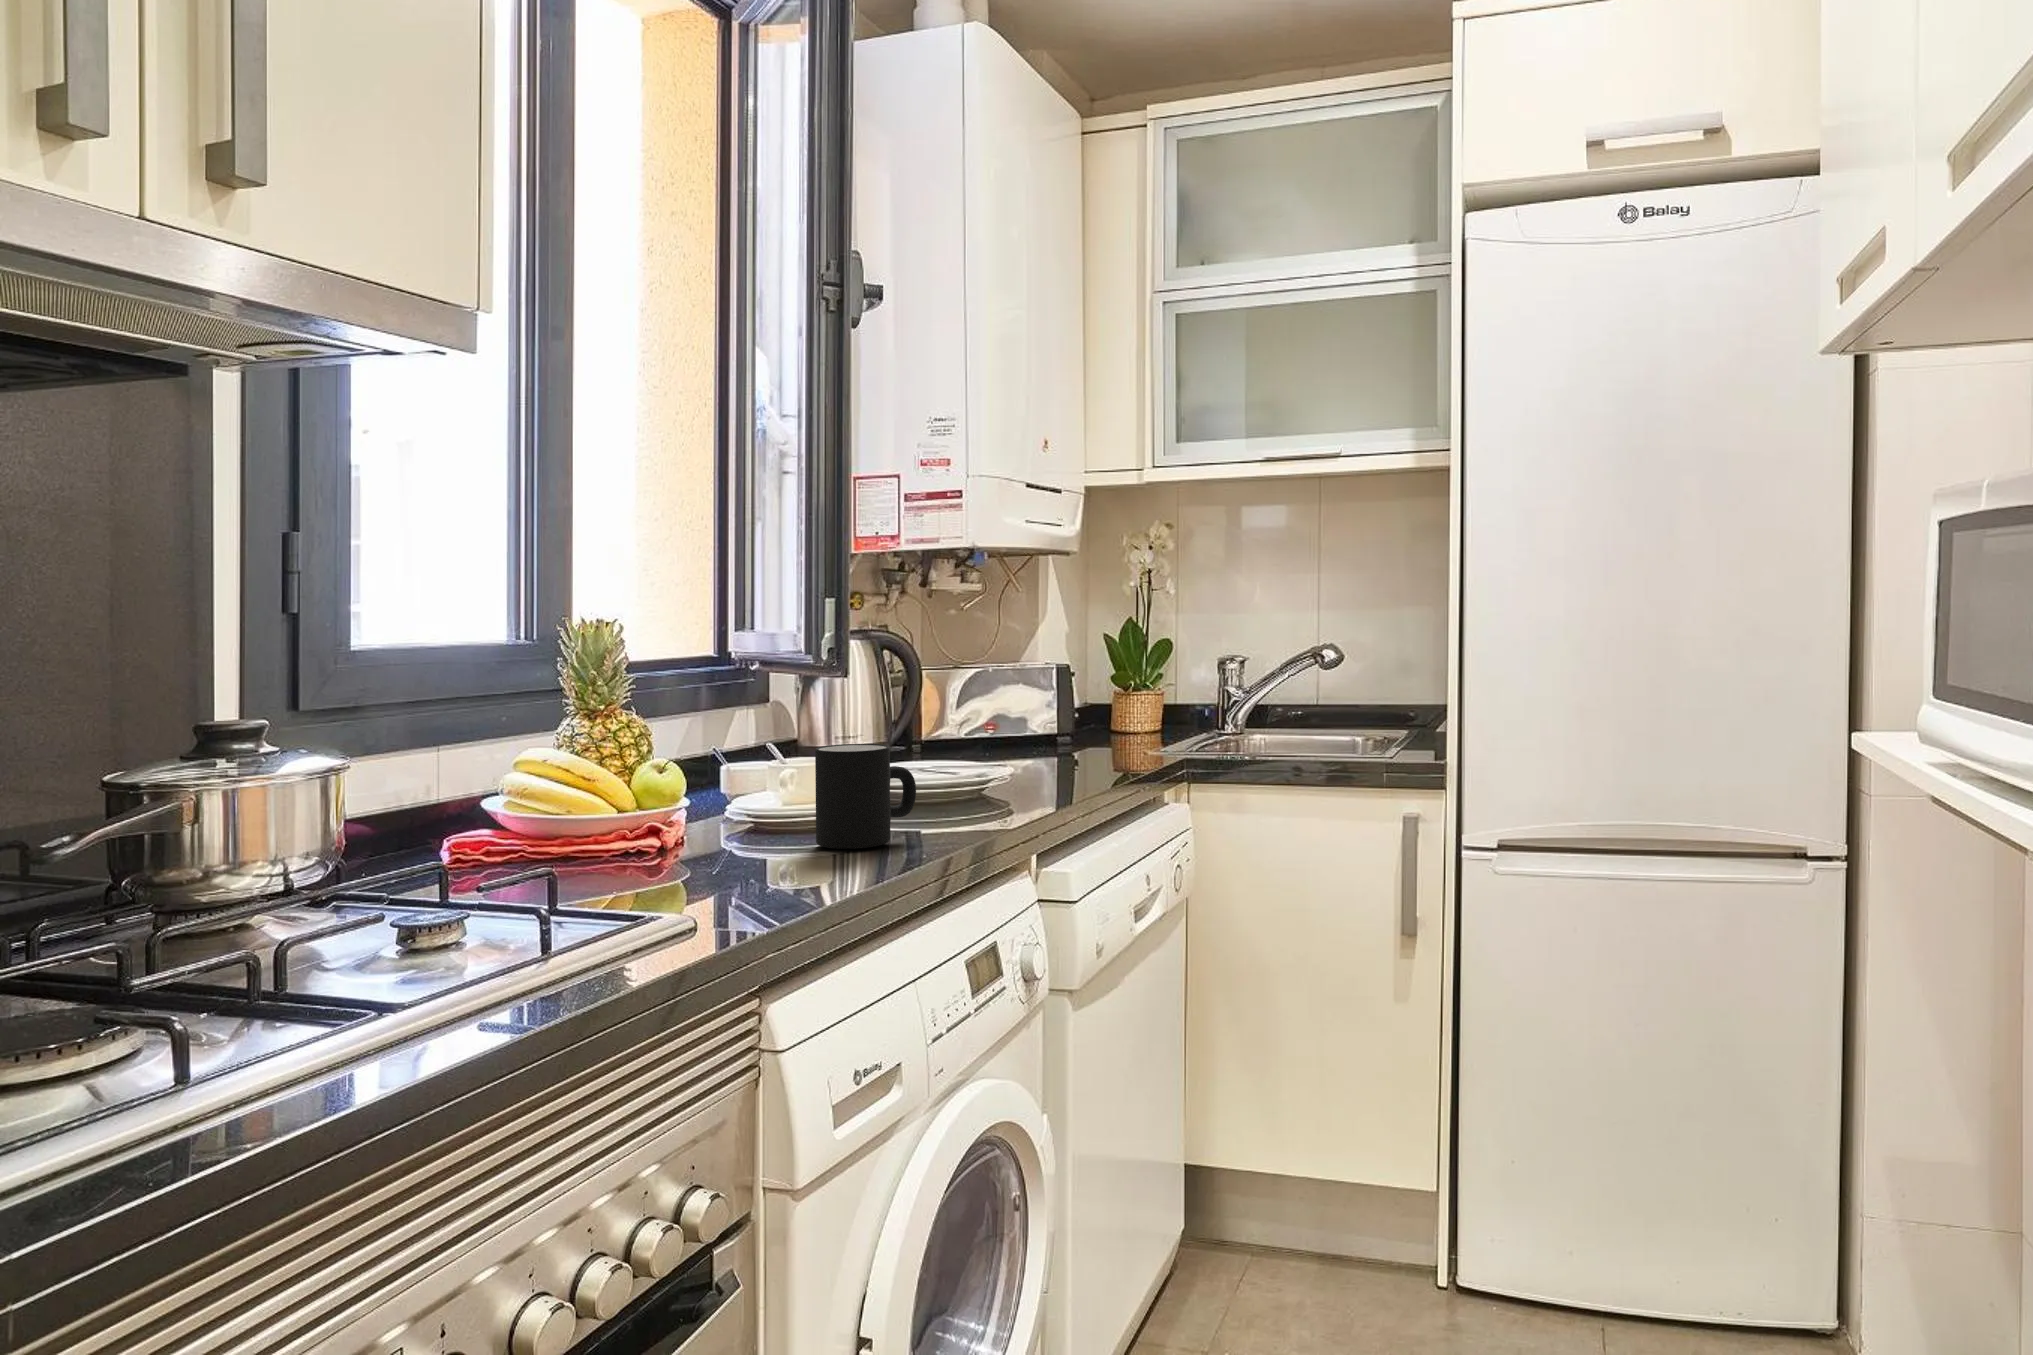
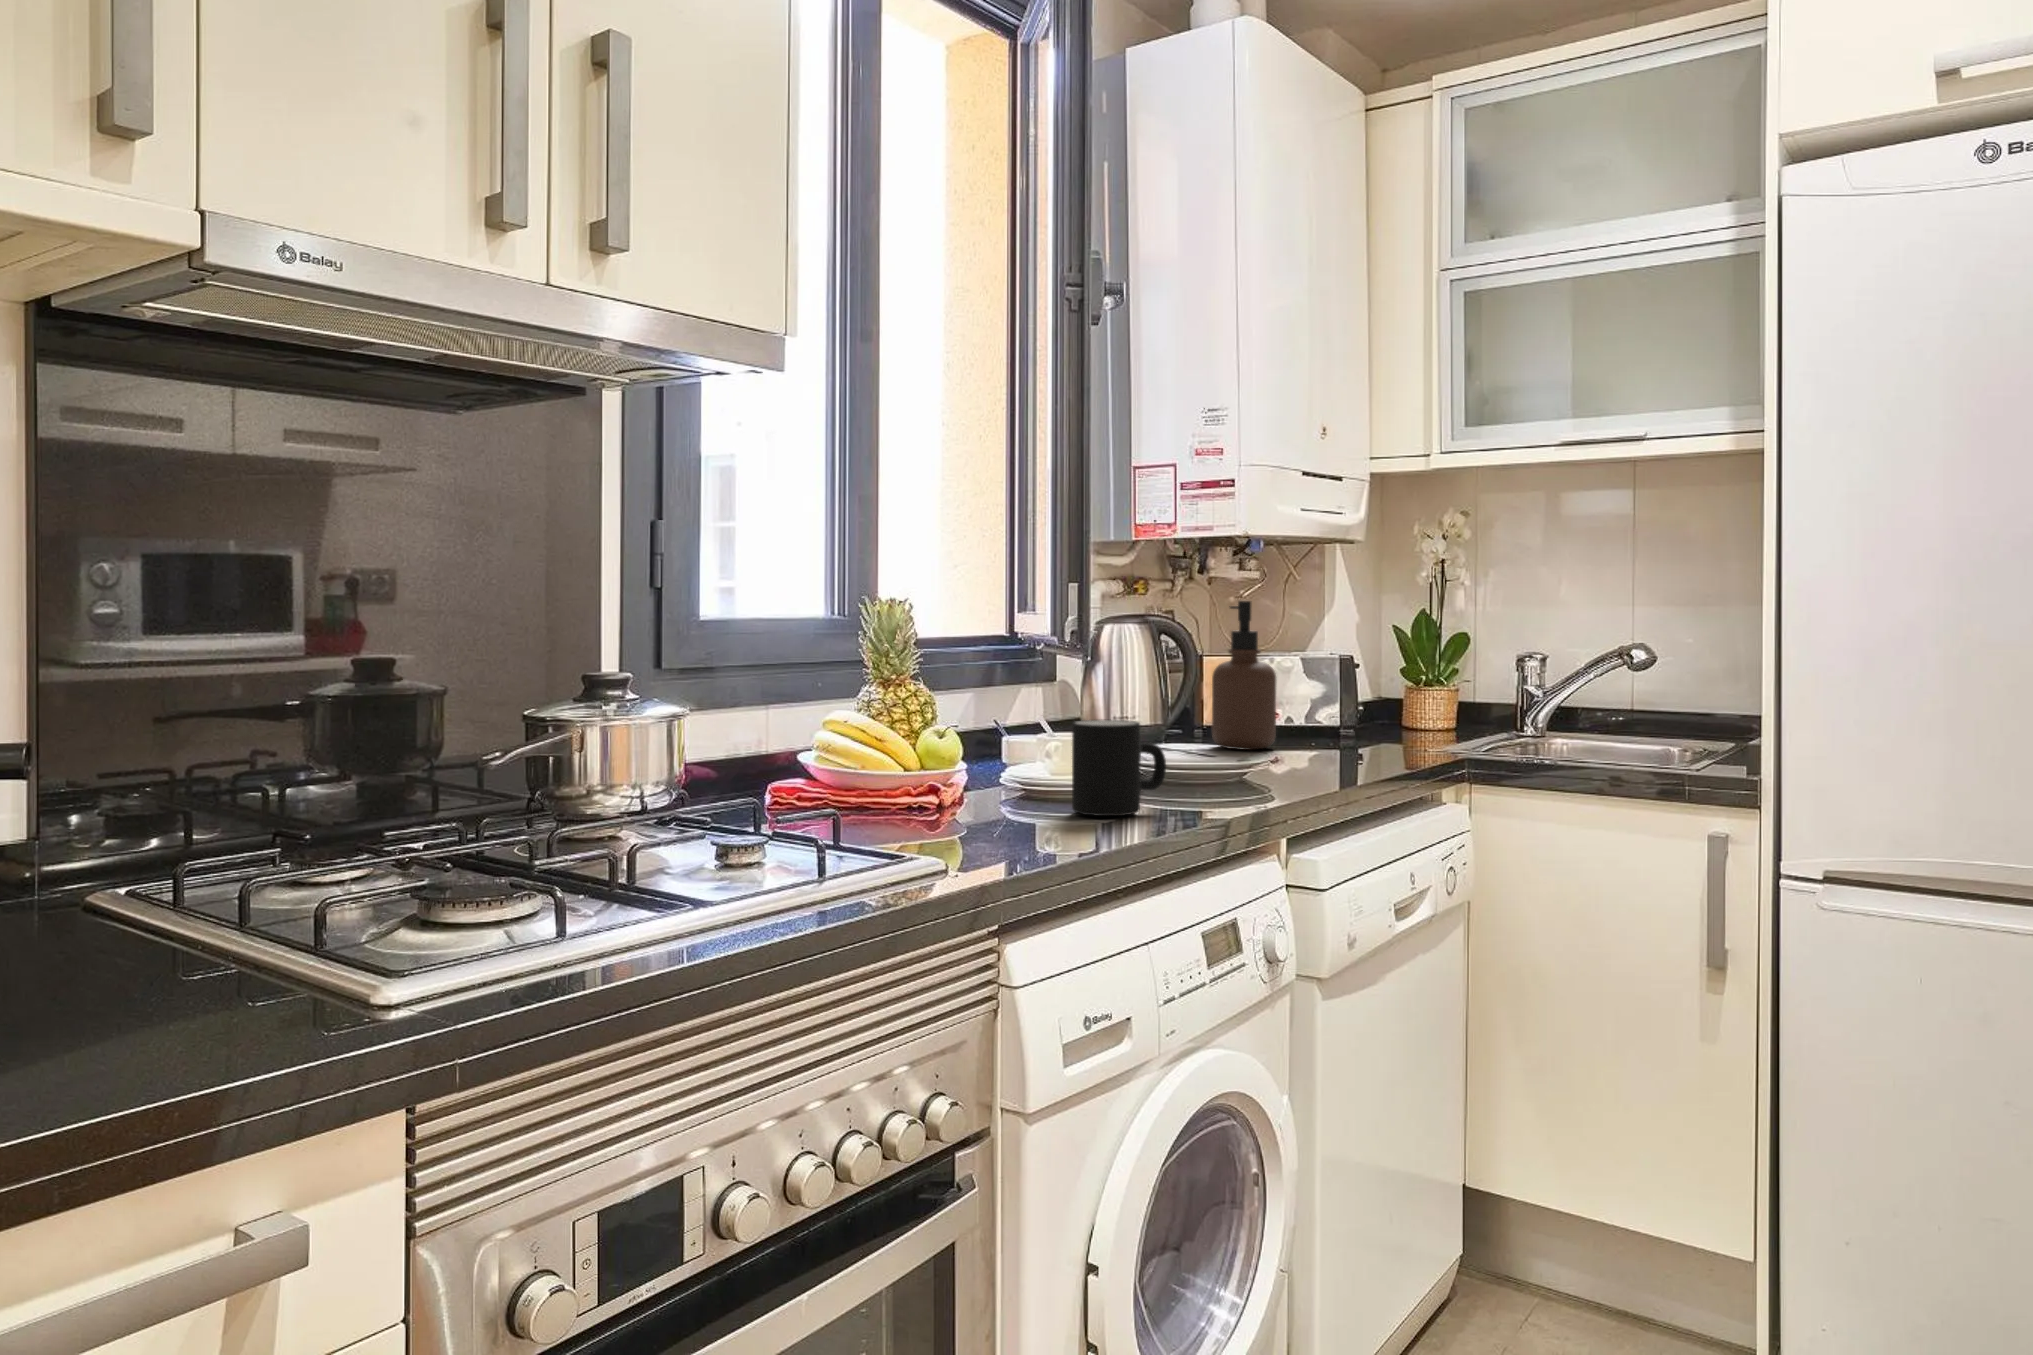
soap dispenser: none [940,612,1004,763] -> present [1212,601,1276,750]

